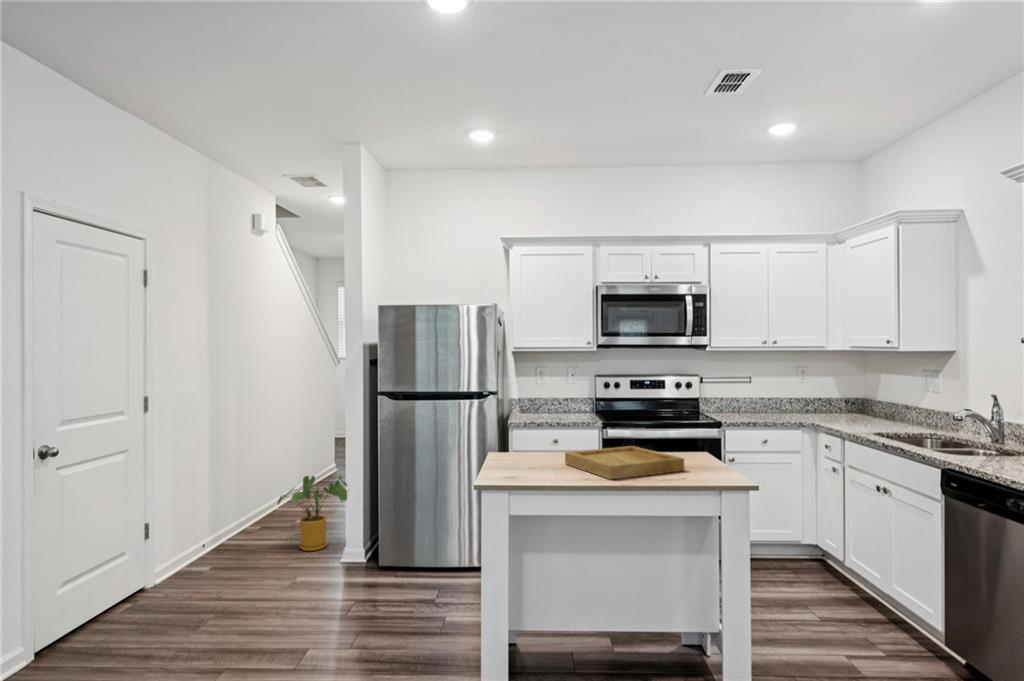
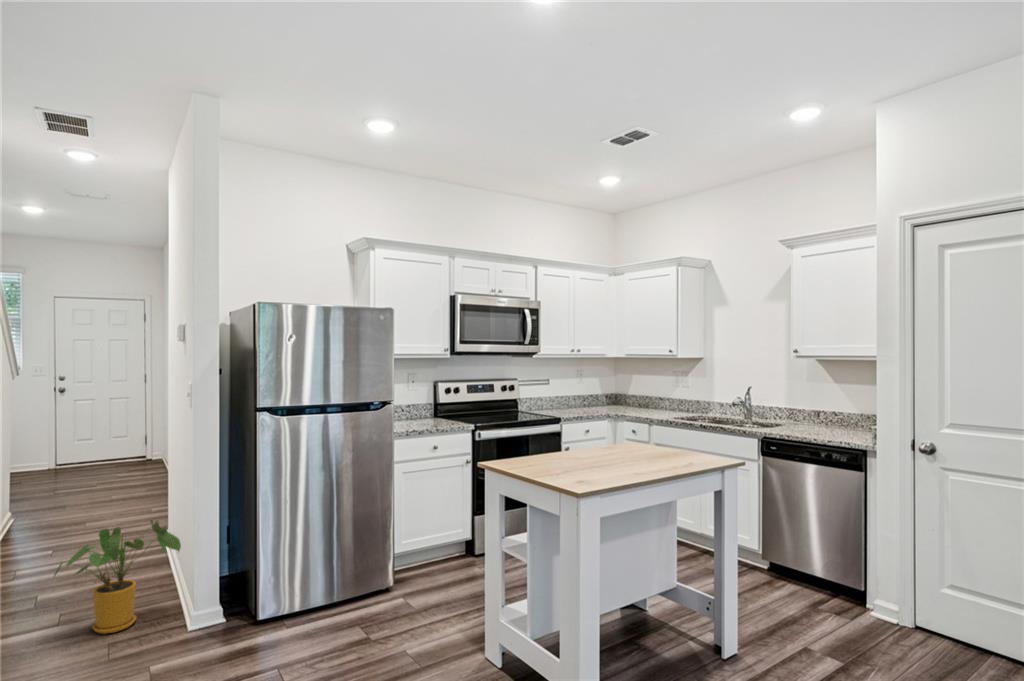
tray: present [565,446,684,479] -> none [575,442,669,471]

